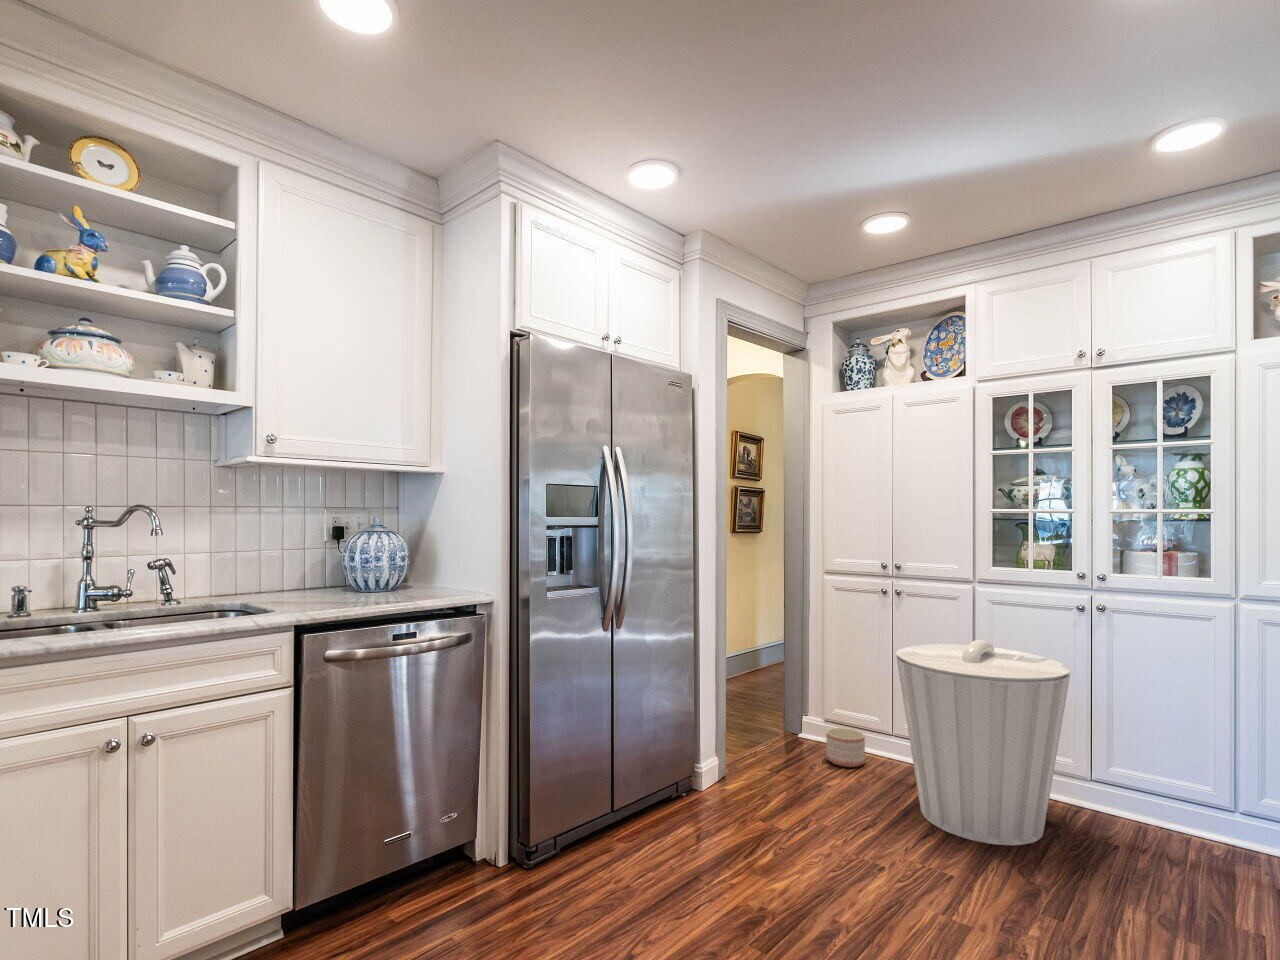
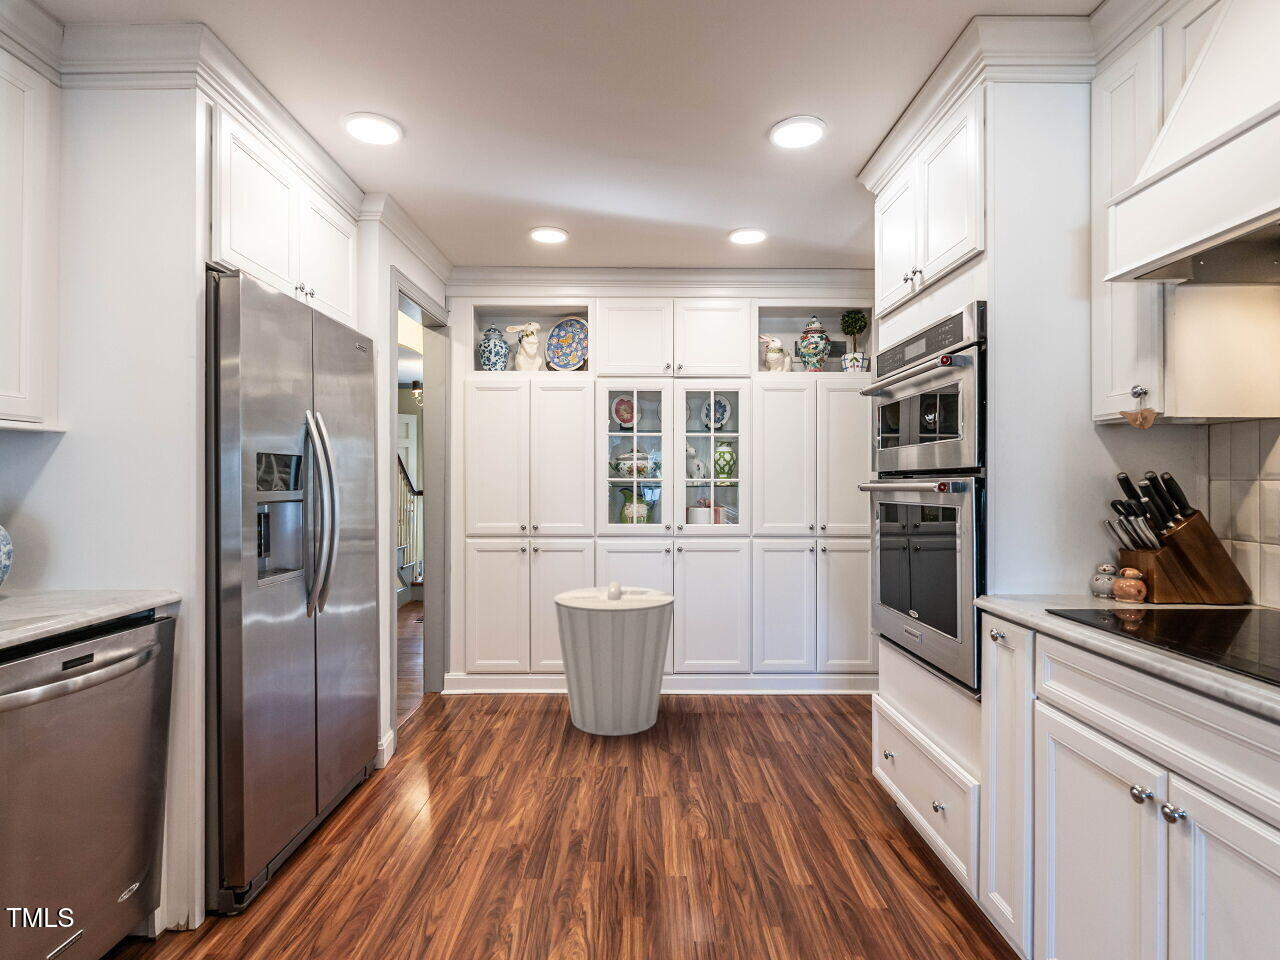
planter: present [826,727,865,767] -> none [477,674,511,709]

